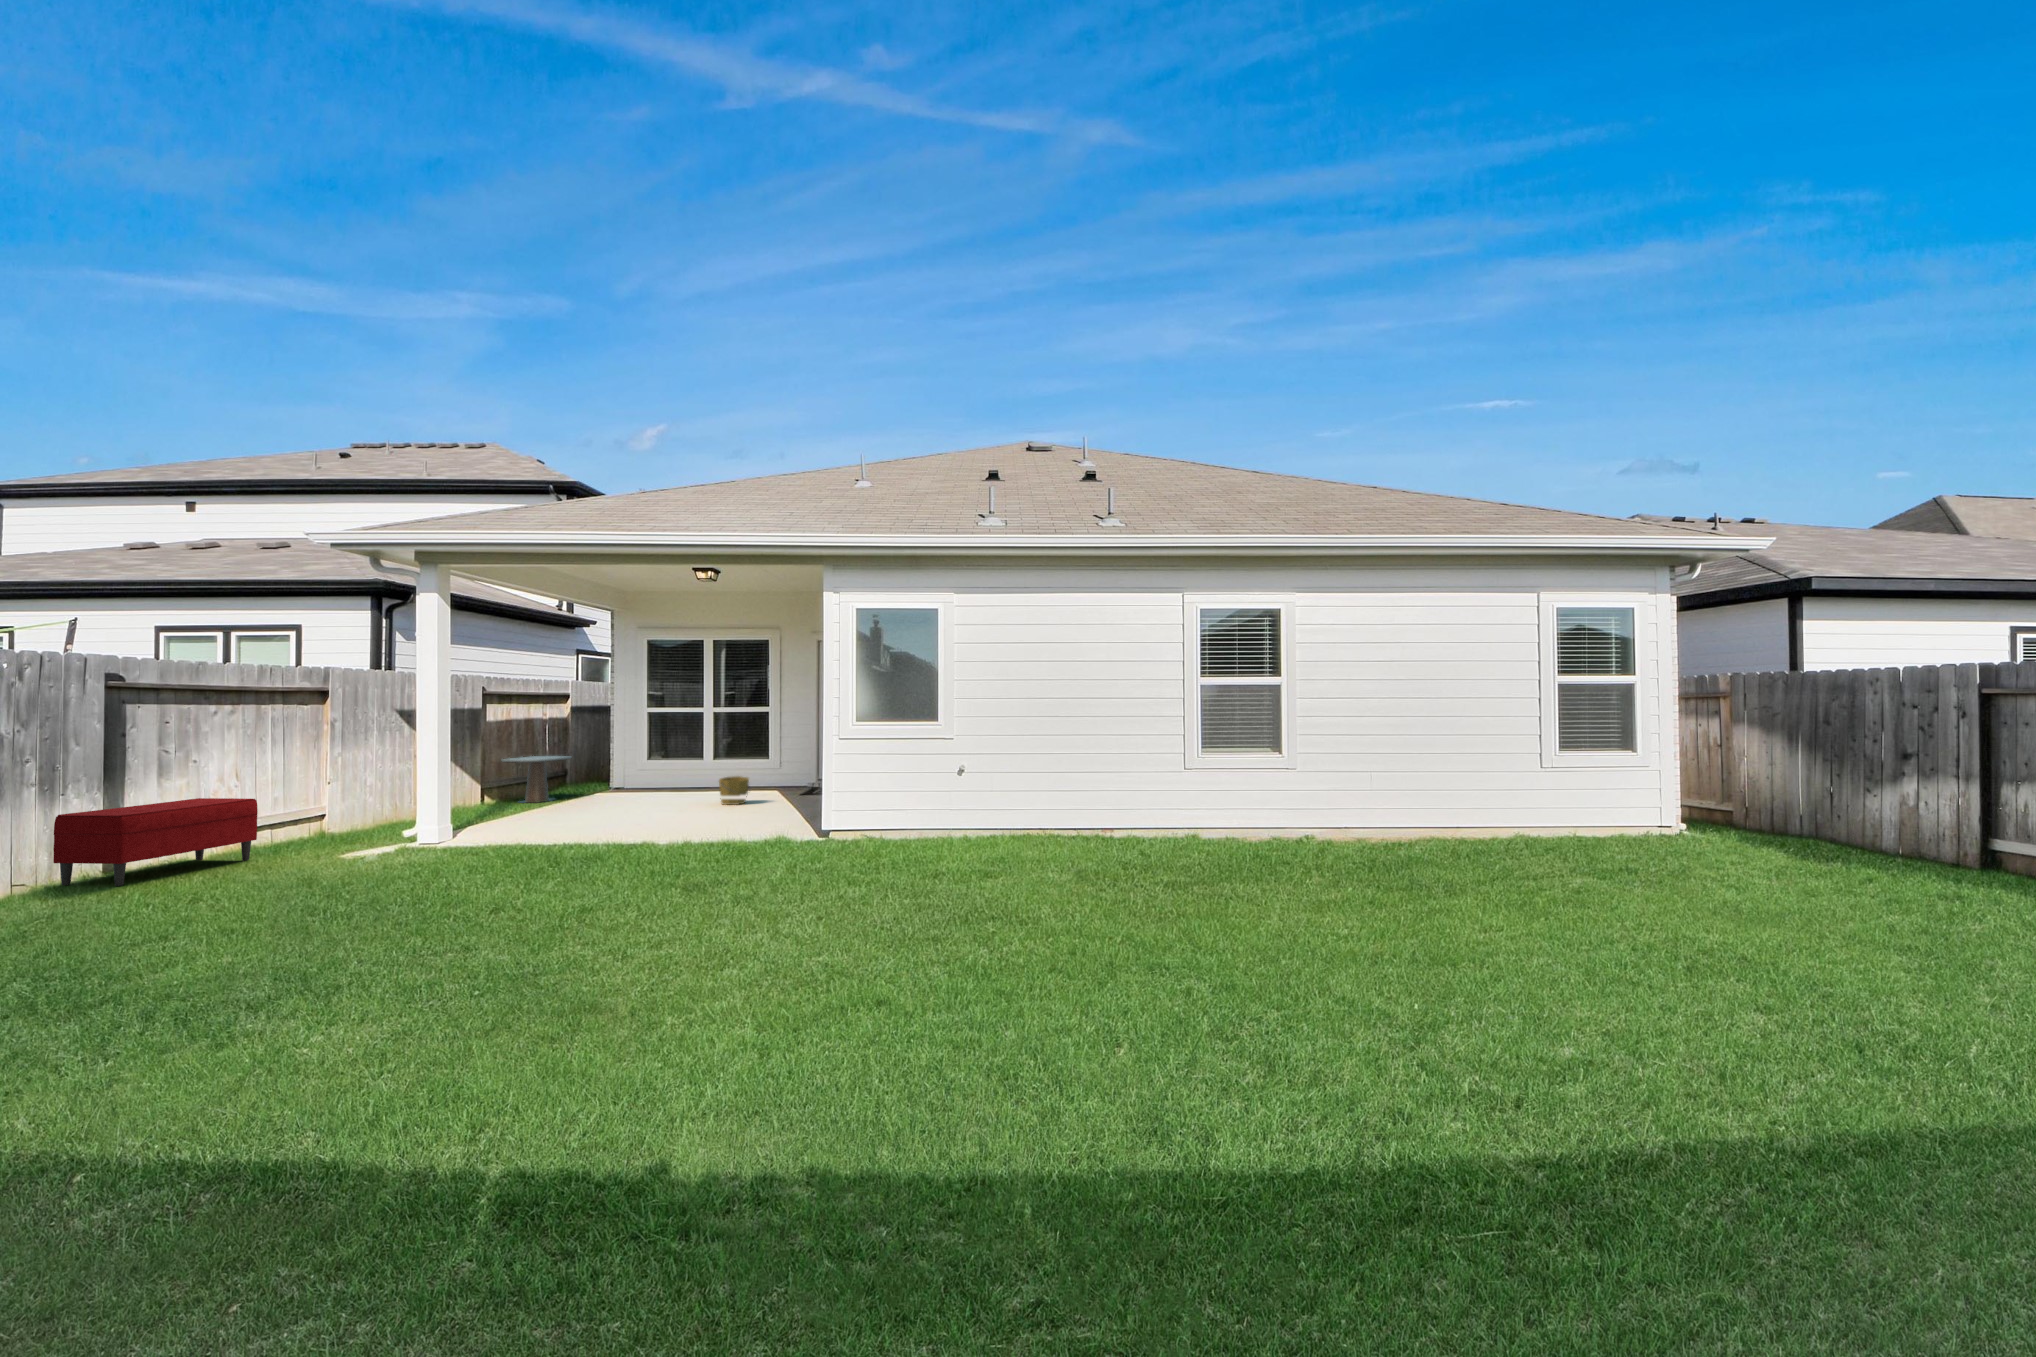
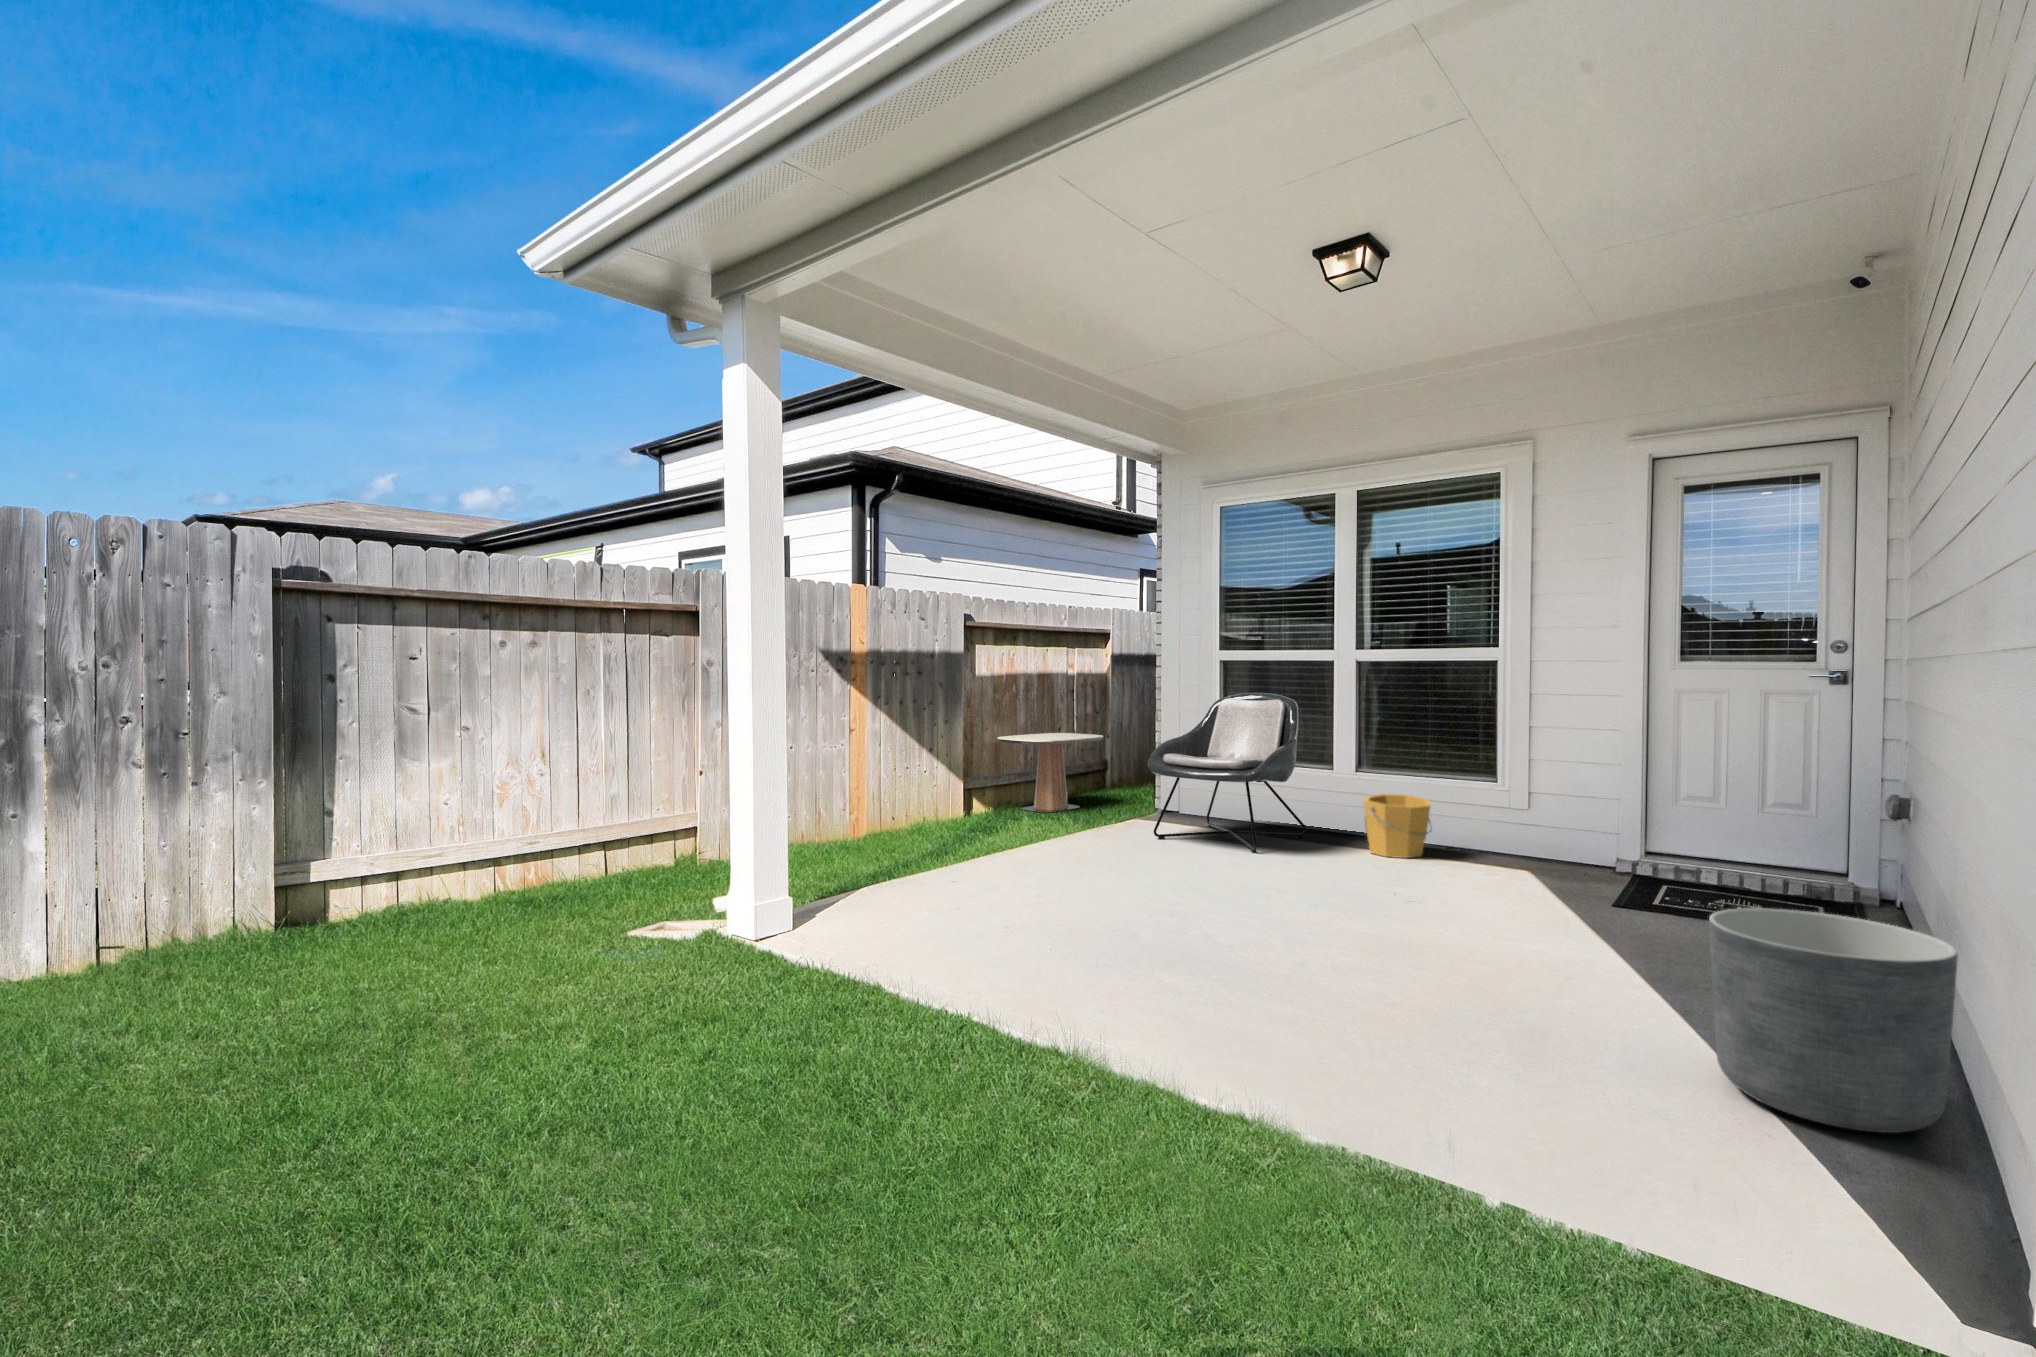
lounge chair: none [606,730,692,808] -> present [1147,693,1307,852]
planter: none [798,790,849,840] -> present [1709,908,1958,1133]
bench: present [53,798,258,886] -> none [178,793,519,972]

